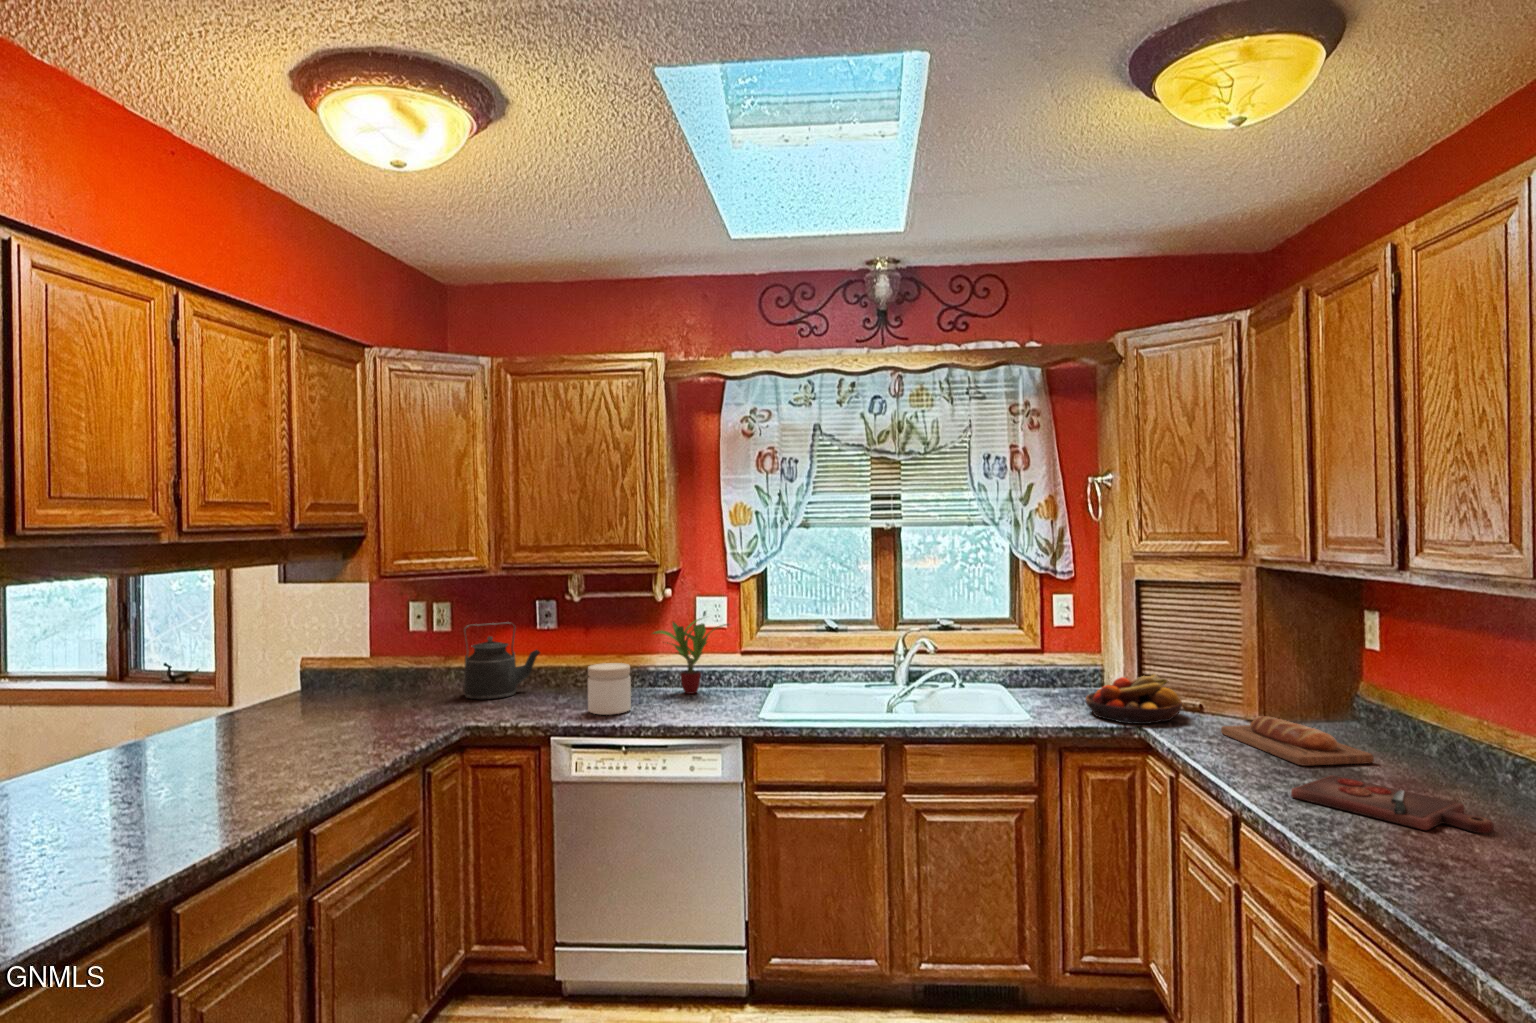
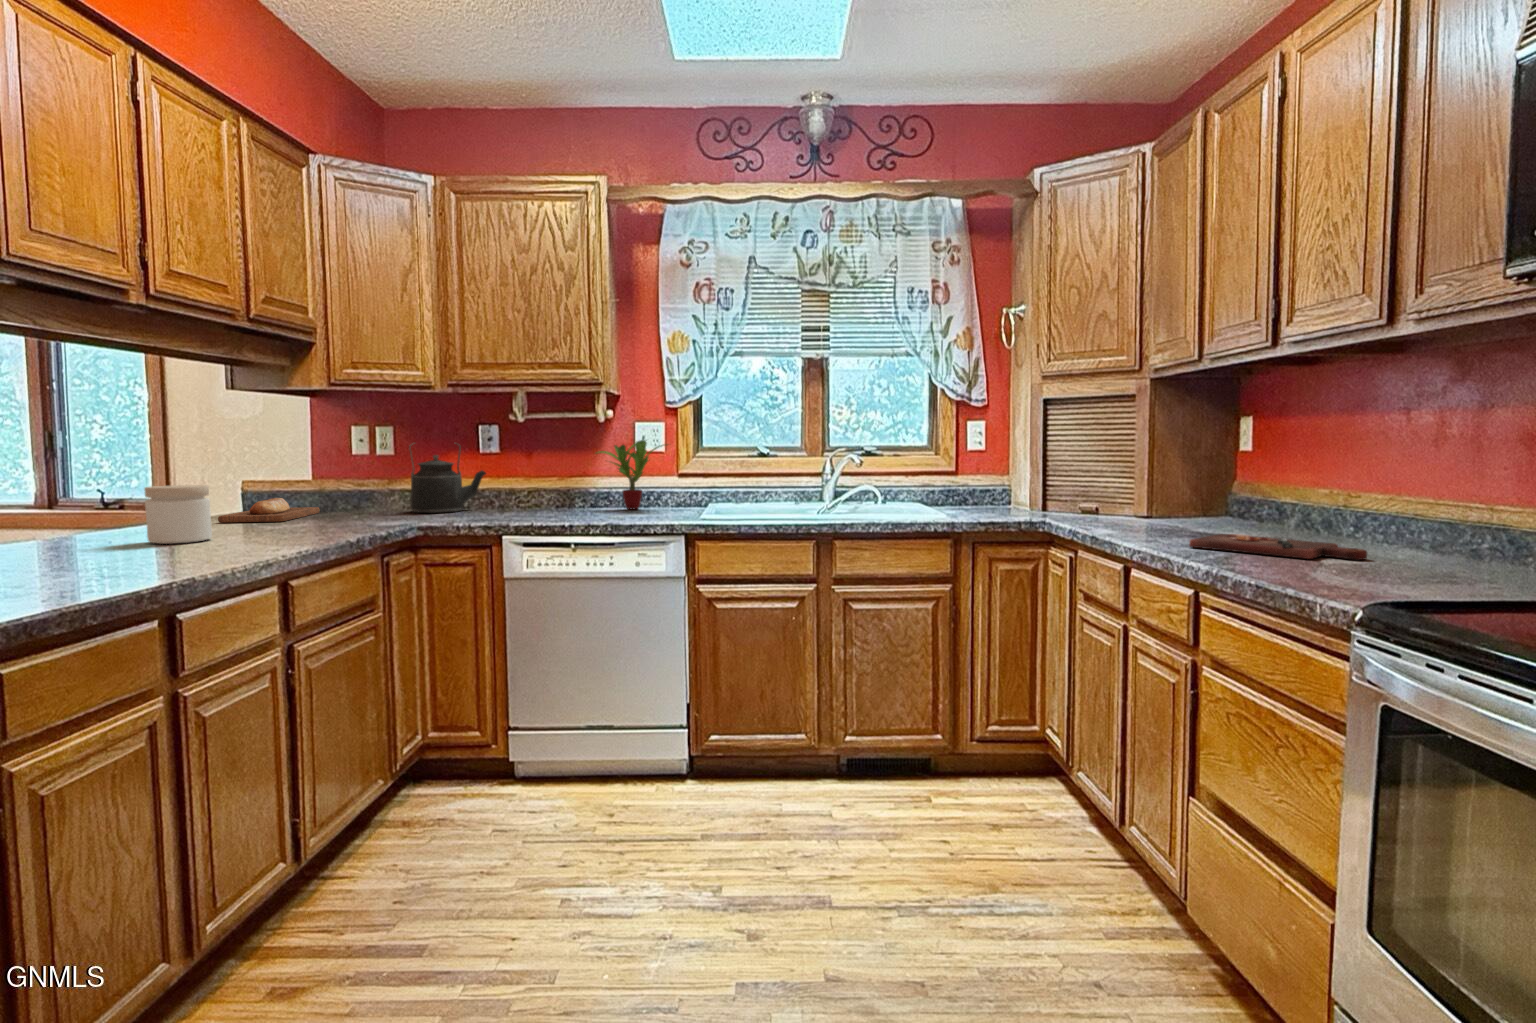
jar: present [588,663,631,715] -> present [145,485,212,544]
fruit bowl: present [1085,674,1182,724] -> none [996,481,1081,519]
bread loaf: present [1221,716,1374,766] -> present [218,498,320,523]

